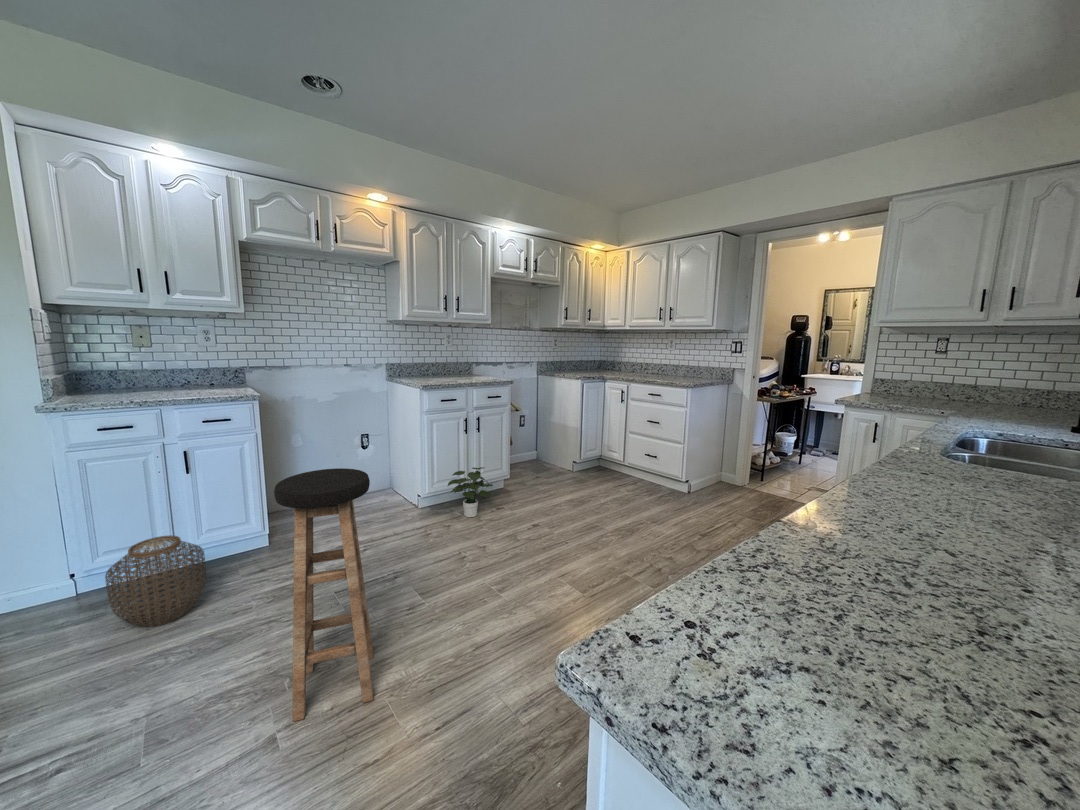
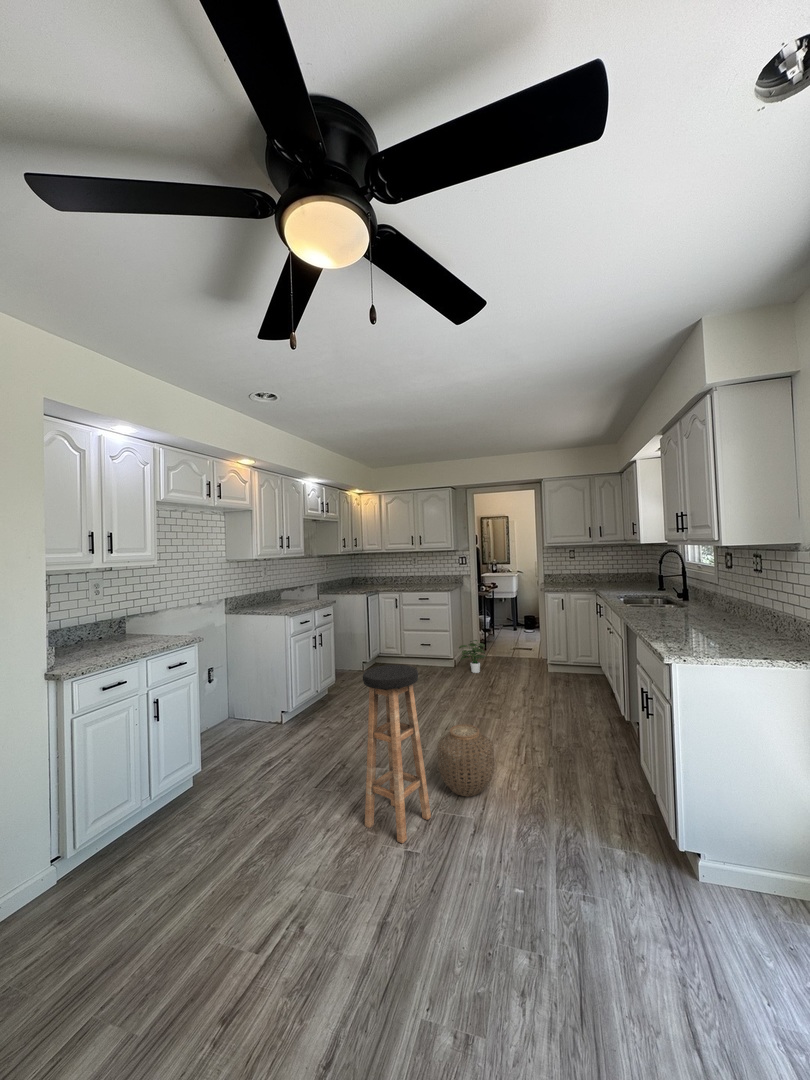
potted plant: present [448,467,492,517] -> present [459,640,486,673]
woven basket: present [105,535,206,627] -> present [438,724,494,797]

